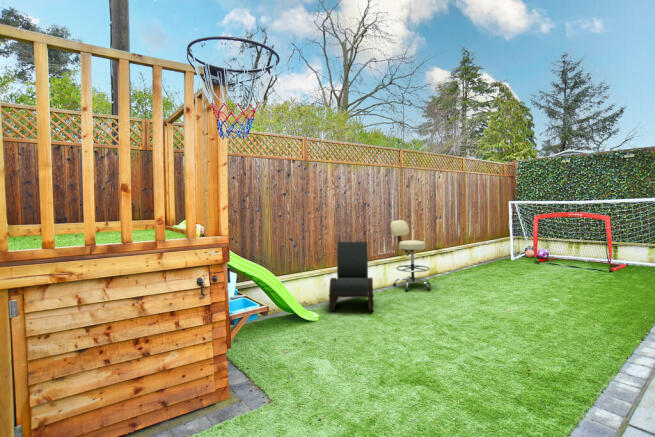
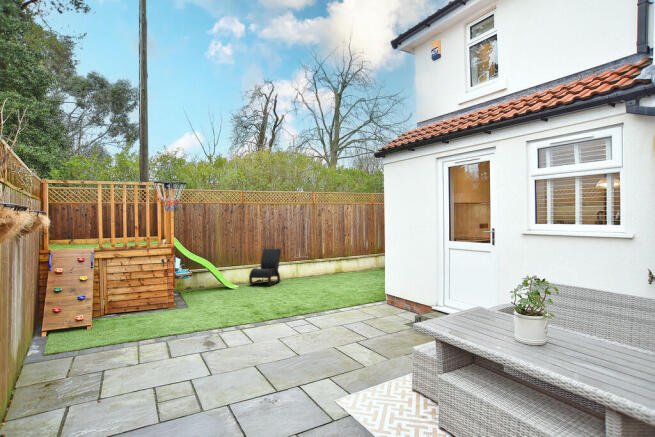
stool: present [391,220,430,291] -> none [303,237,326,279]

